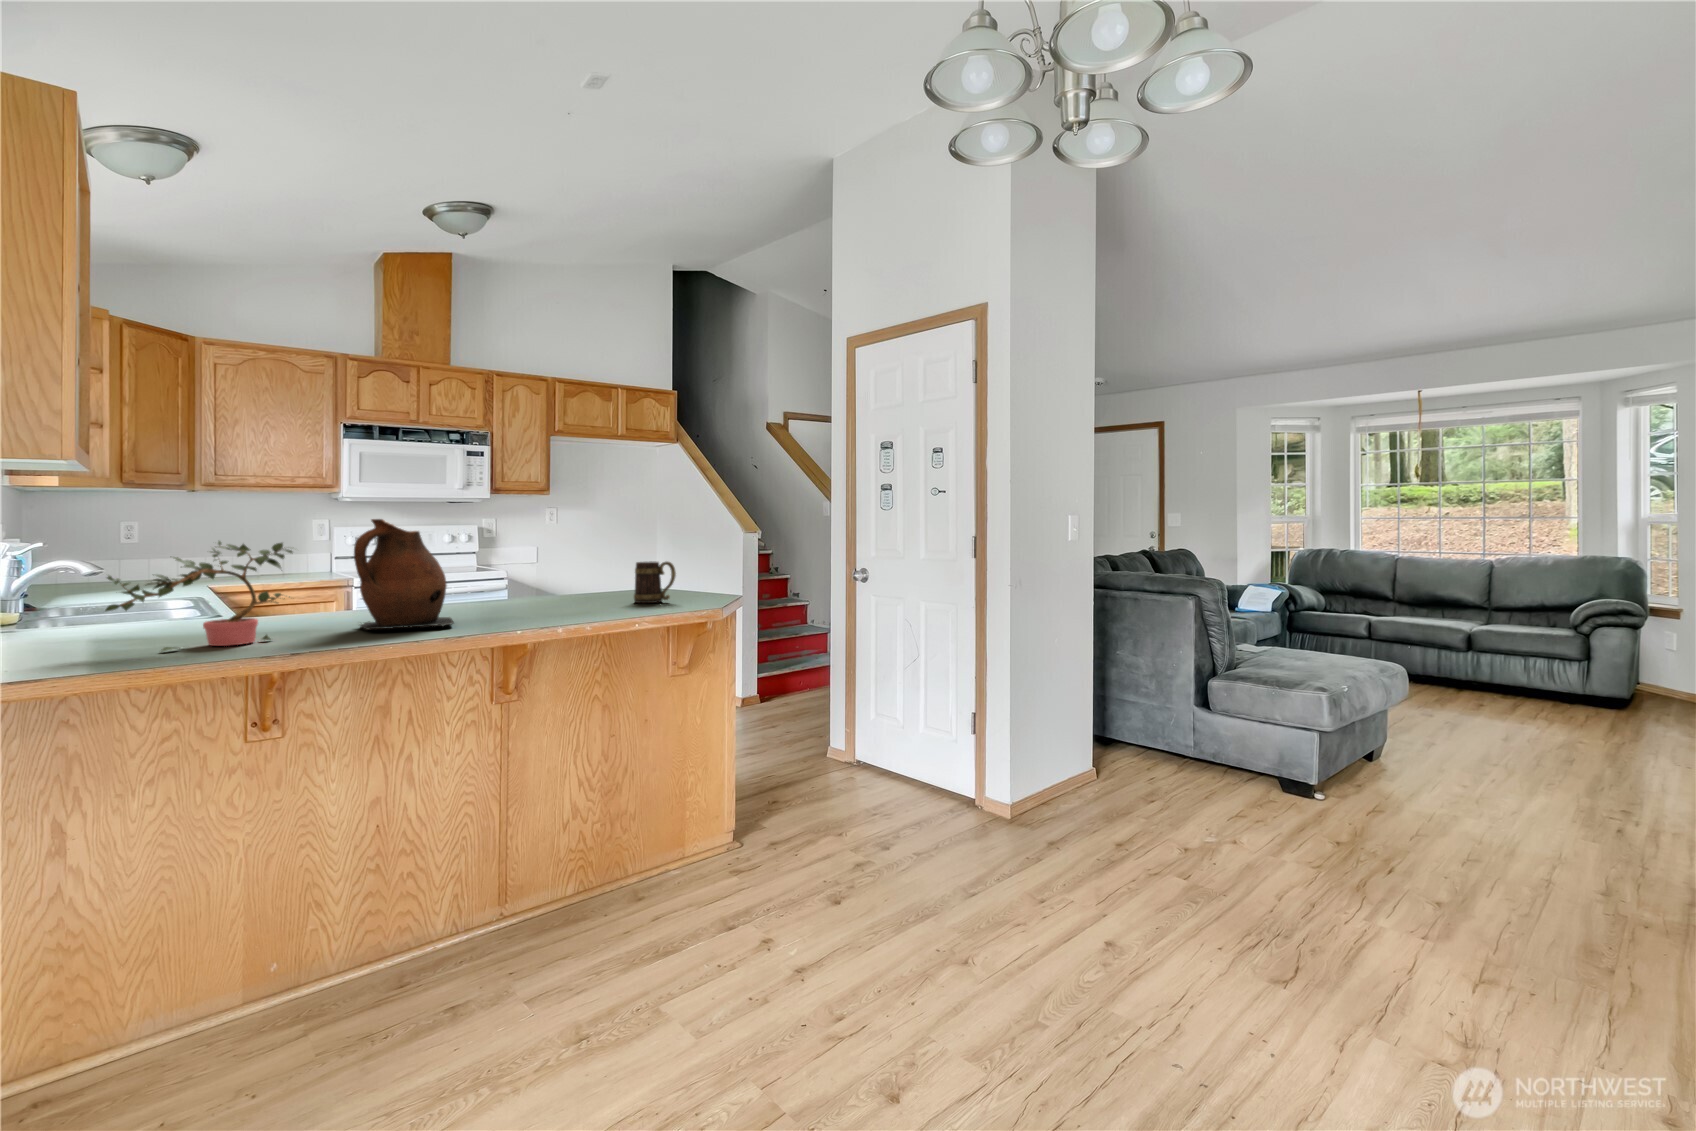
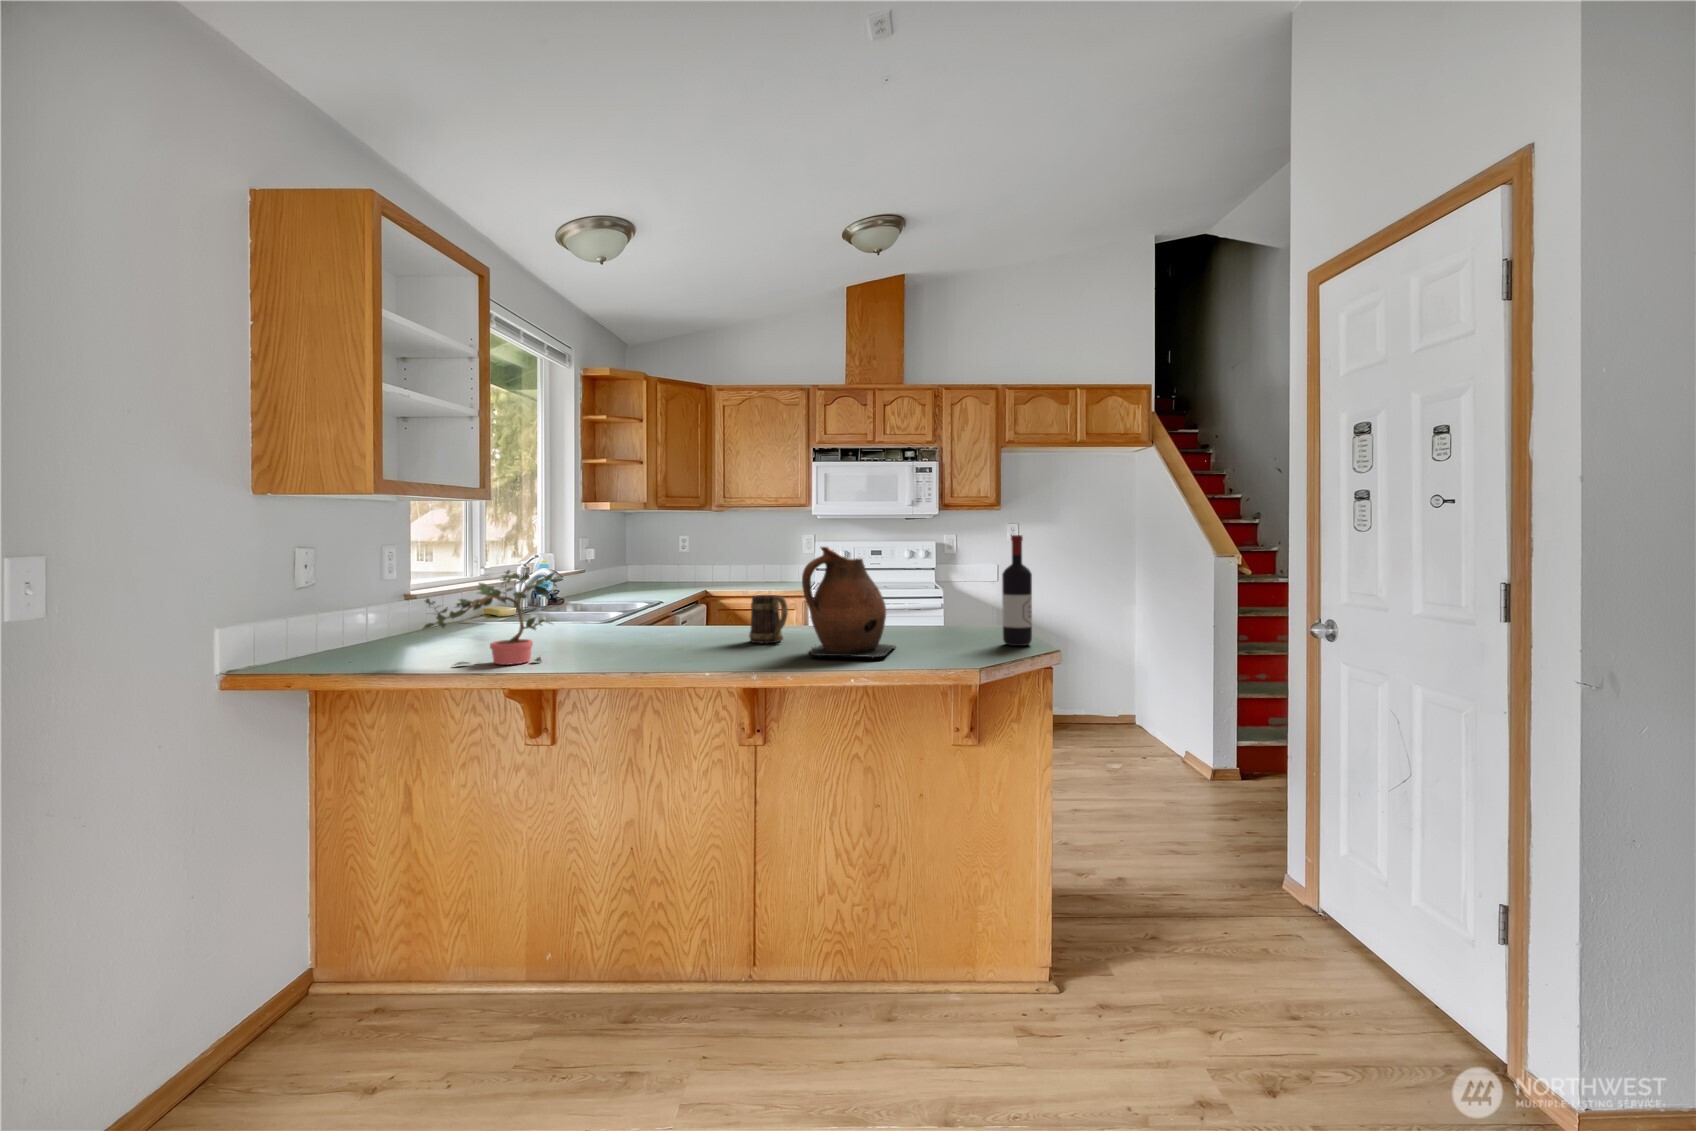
wine bottle: none [689,511,713,599] -> present [1002,535,1032,646]
ceramic pitcher: present [354,519,454,630] -> present [802,547,895,659]
mug: present [634,561,676,603] -> present [749,595,788,643]

